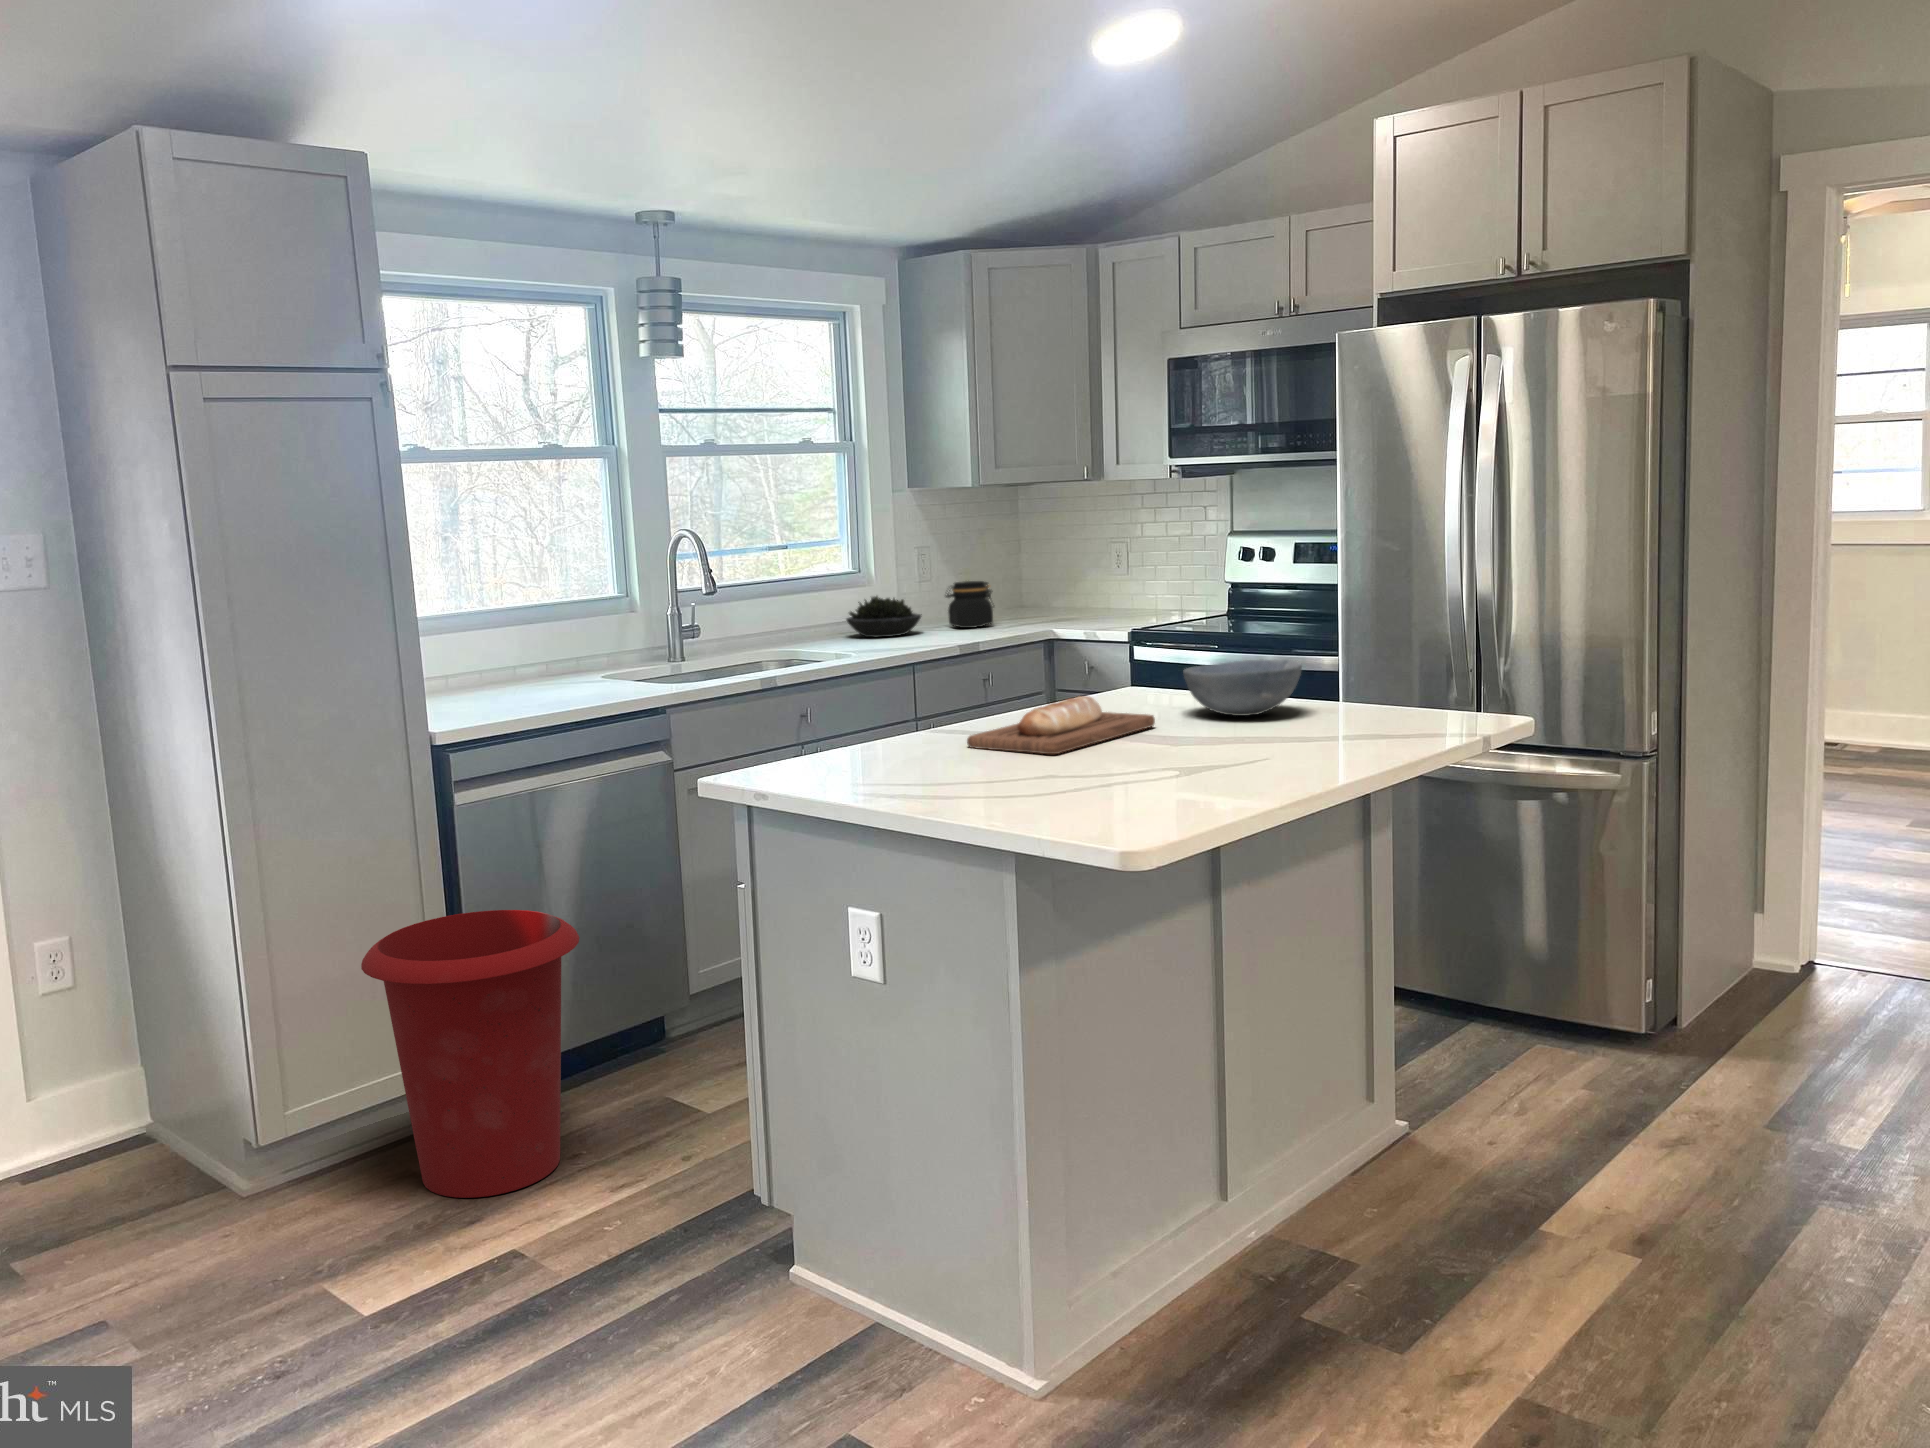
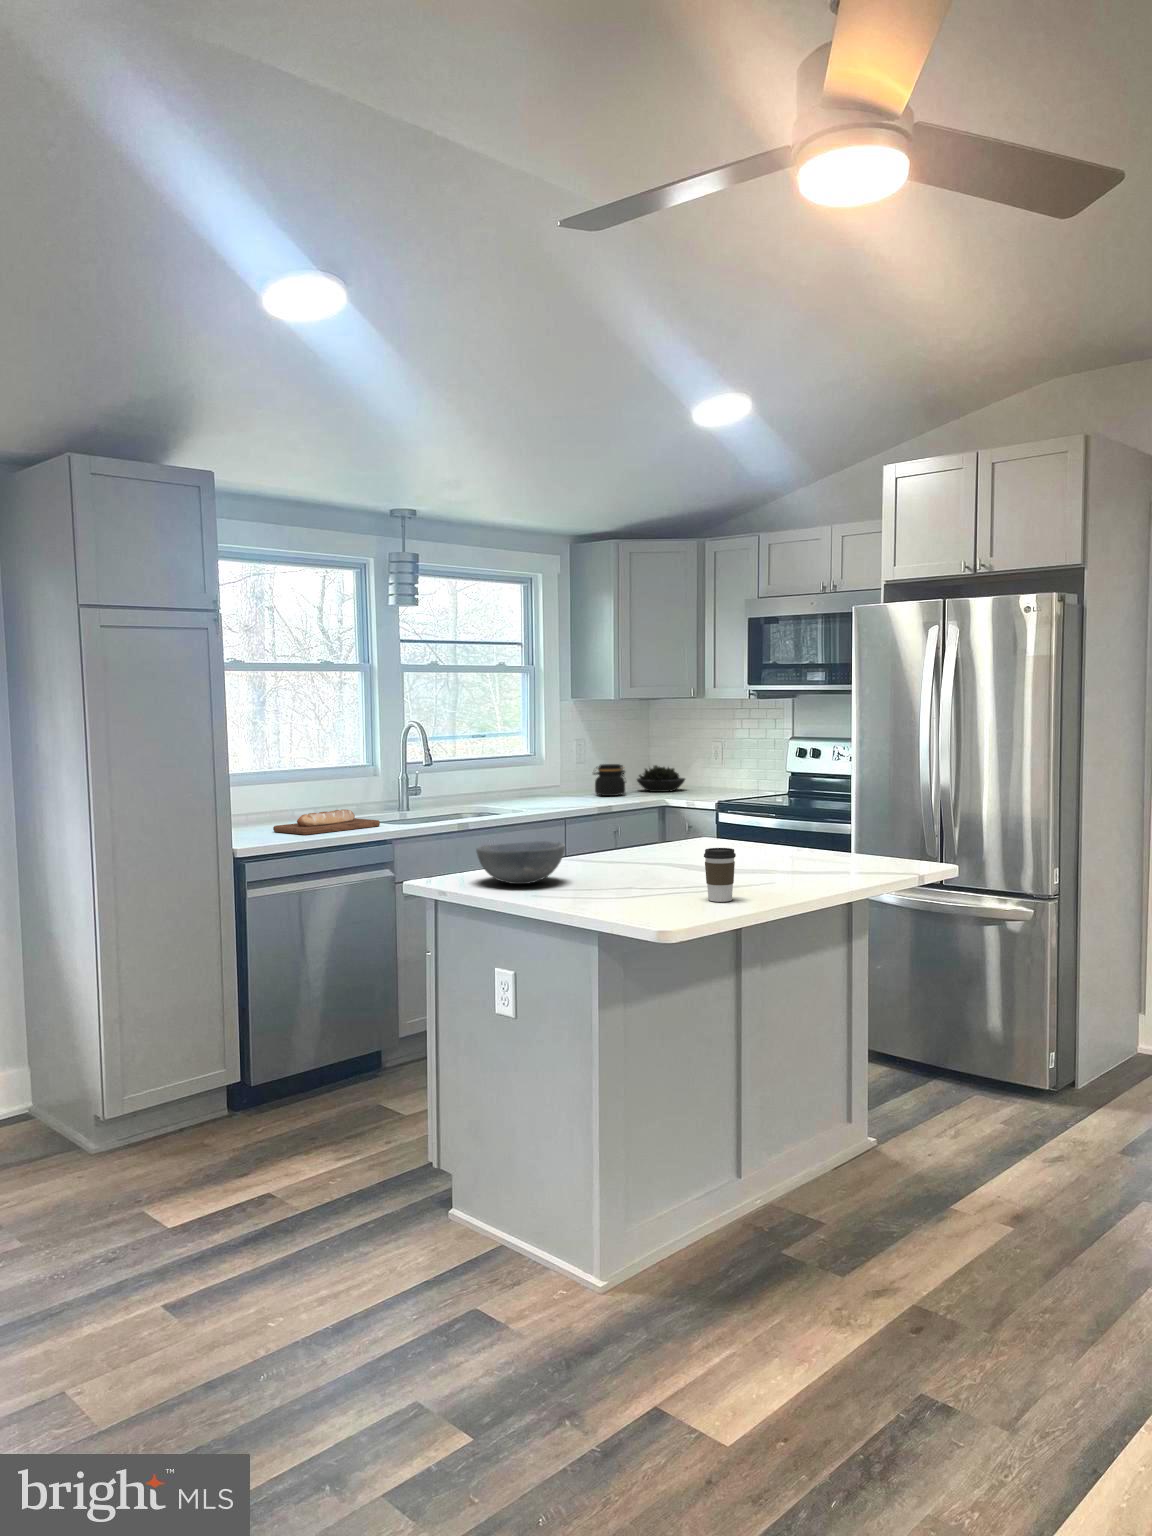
succulent plant: present [846,596,922,637] -> present [637,765,685,792]
bowl: present [1183,659,1302,716] -> present [476,841,565,884]
bread loaf: present [967,696,1155,754] -> present [273,810,380,835]
coffee cup: none [1172,710,1222,794] -> present [704,848,736,902]
waste bin: present [361,910,579,1198] -> none [179,969,325,1160]

